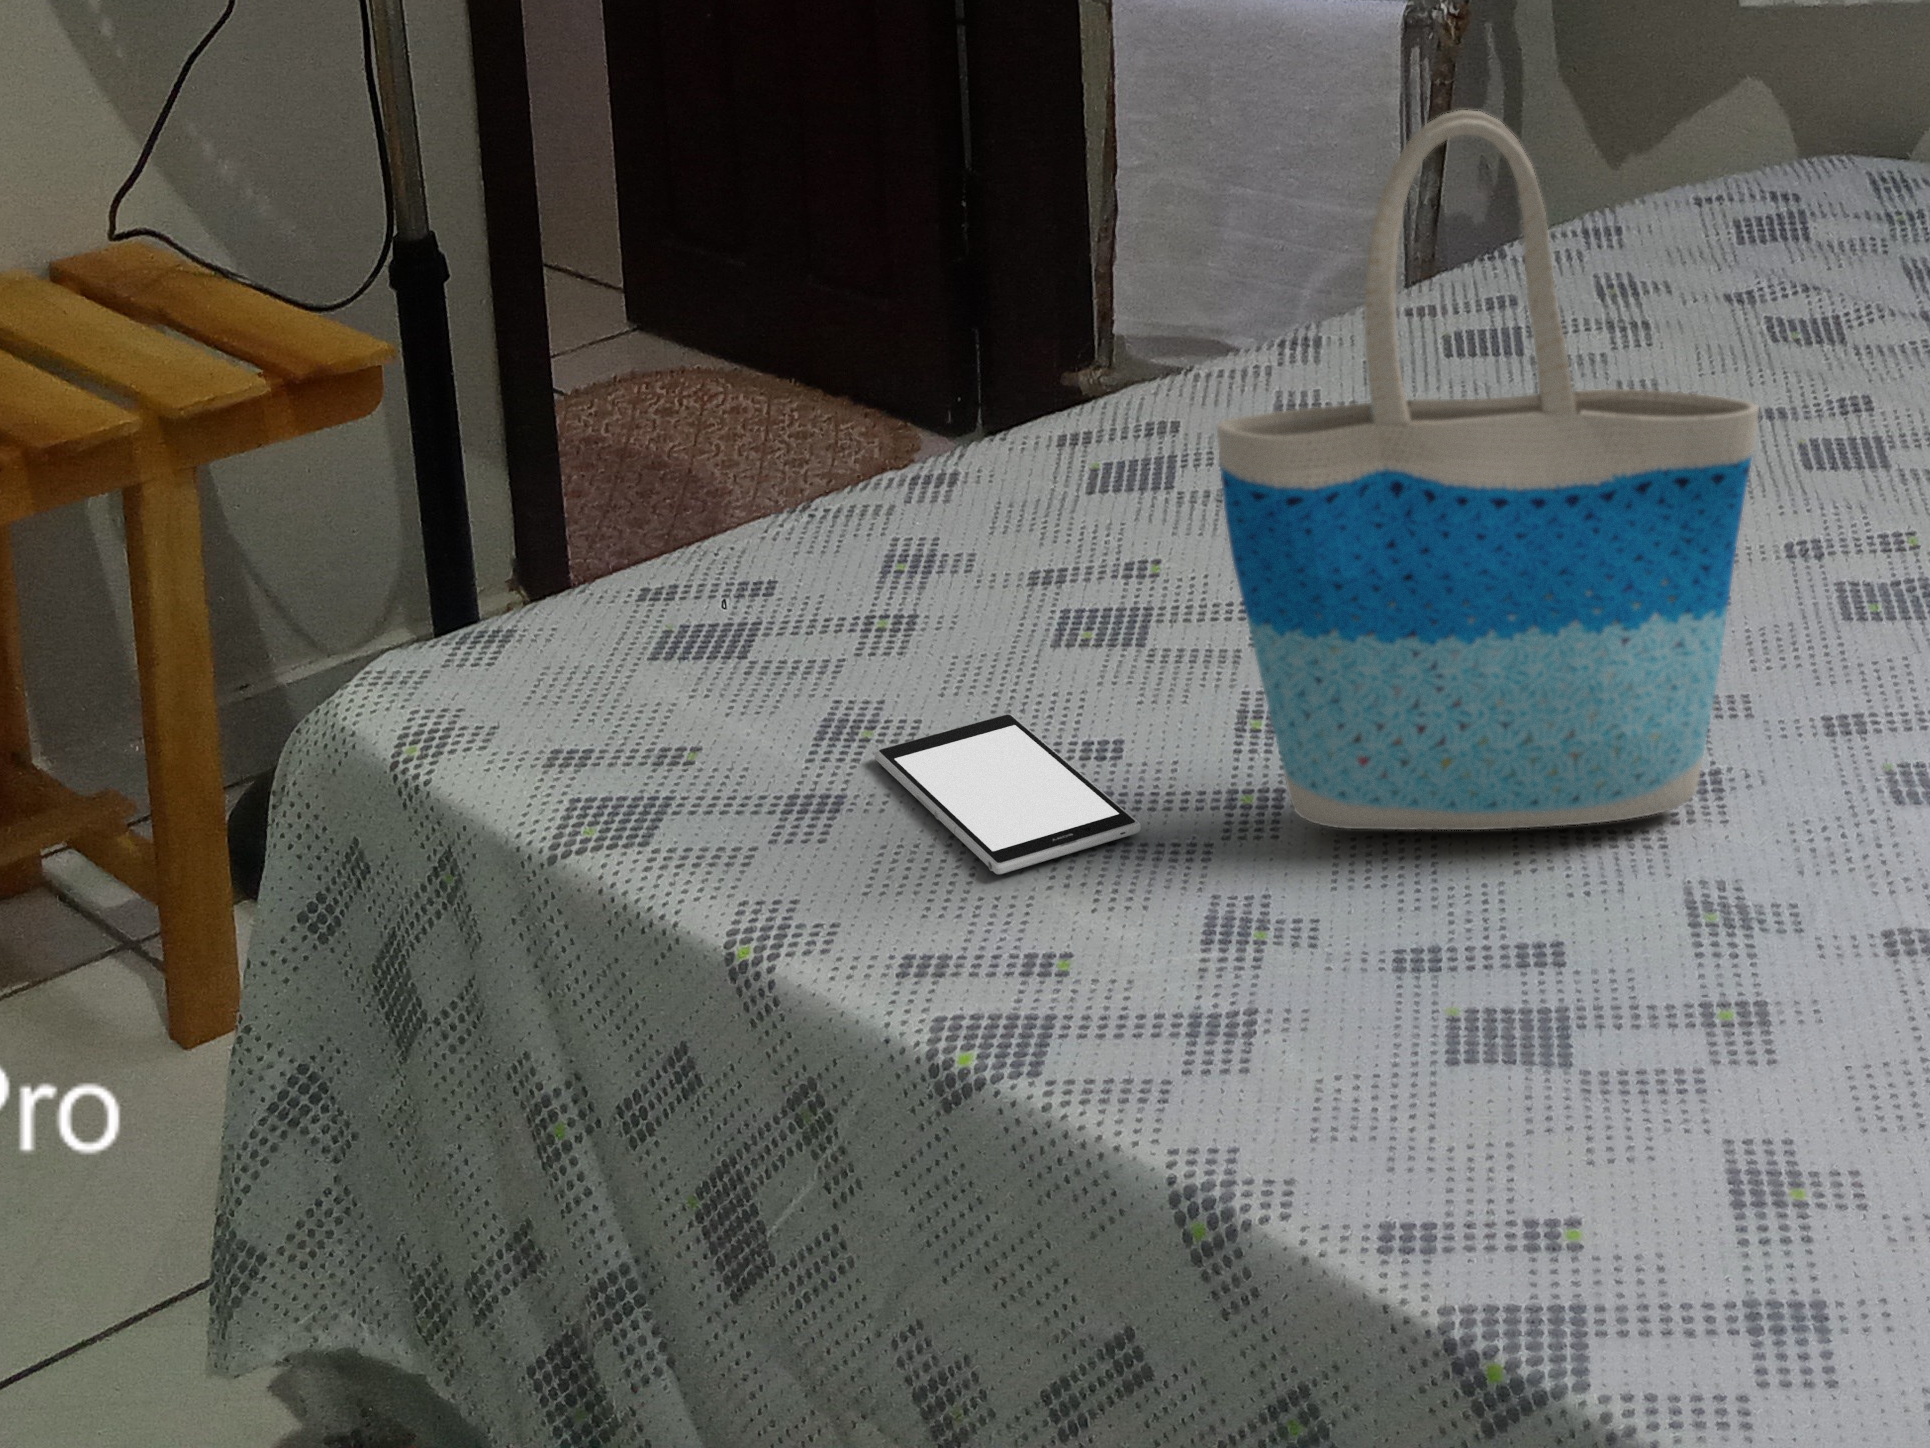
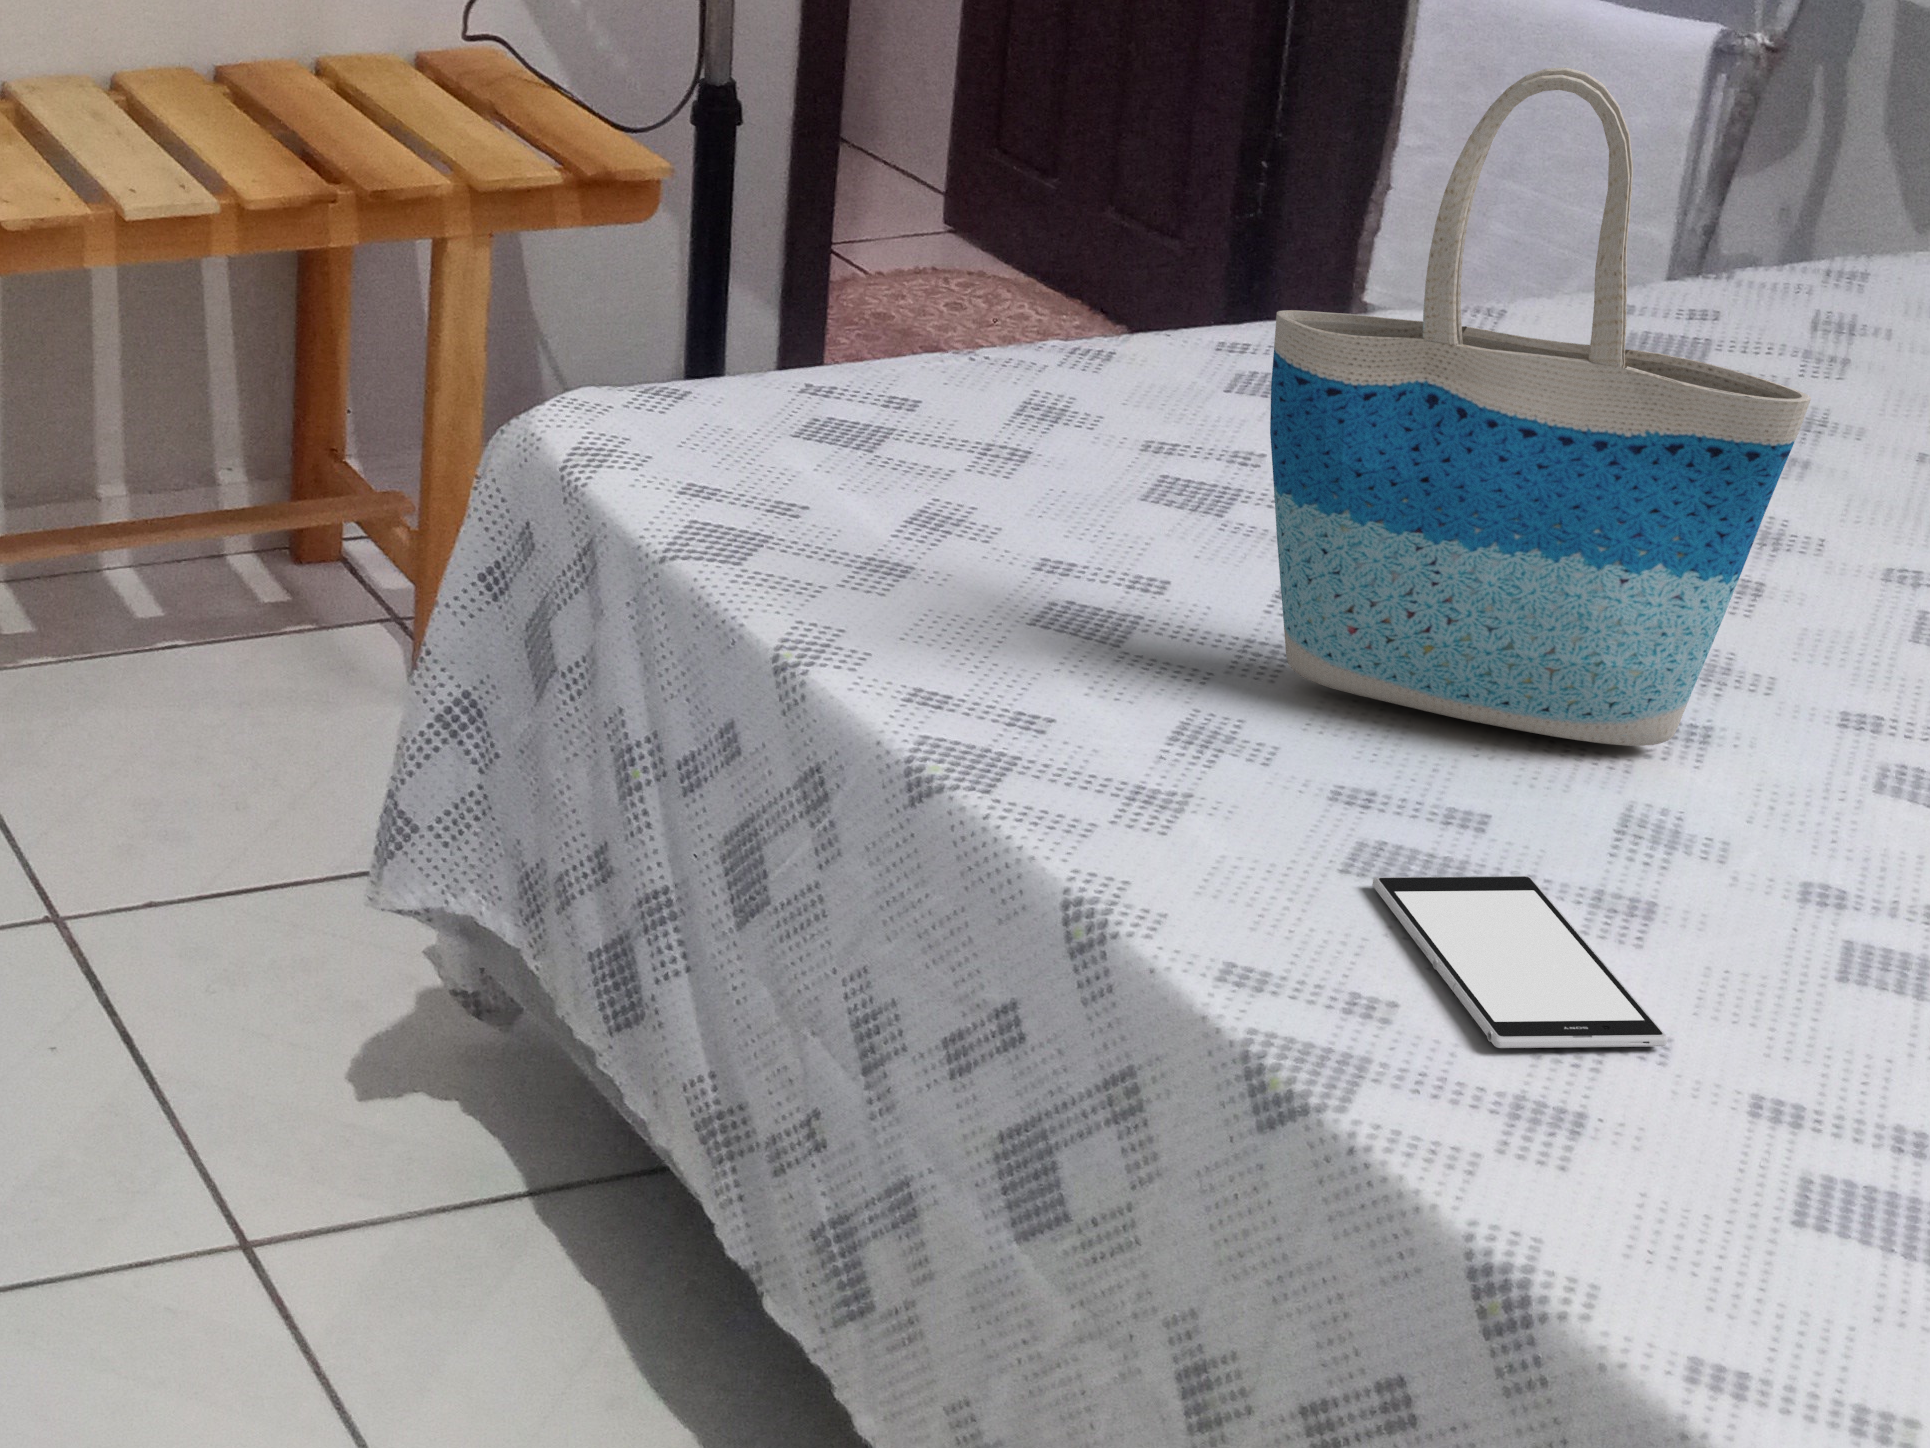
smartphone: present [874,714,1141,874] -> present [1372,876,1668,1048]

